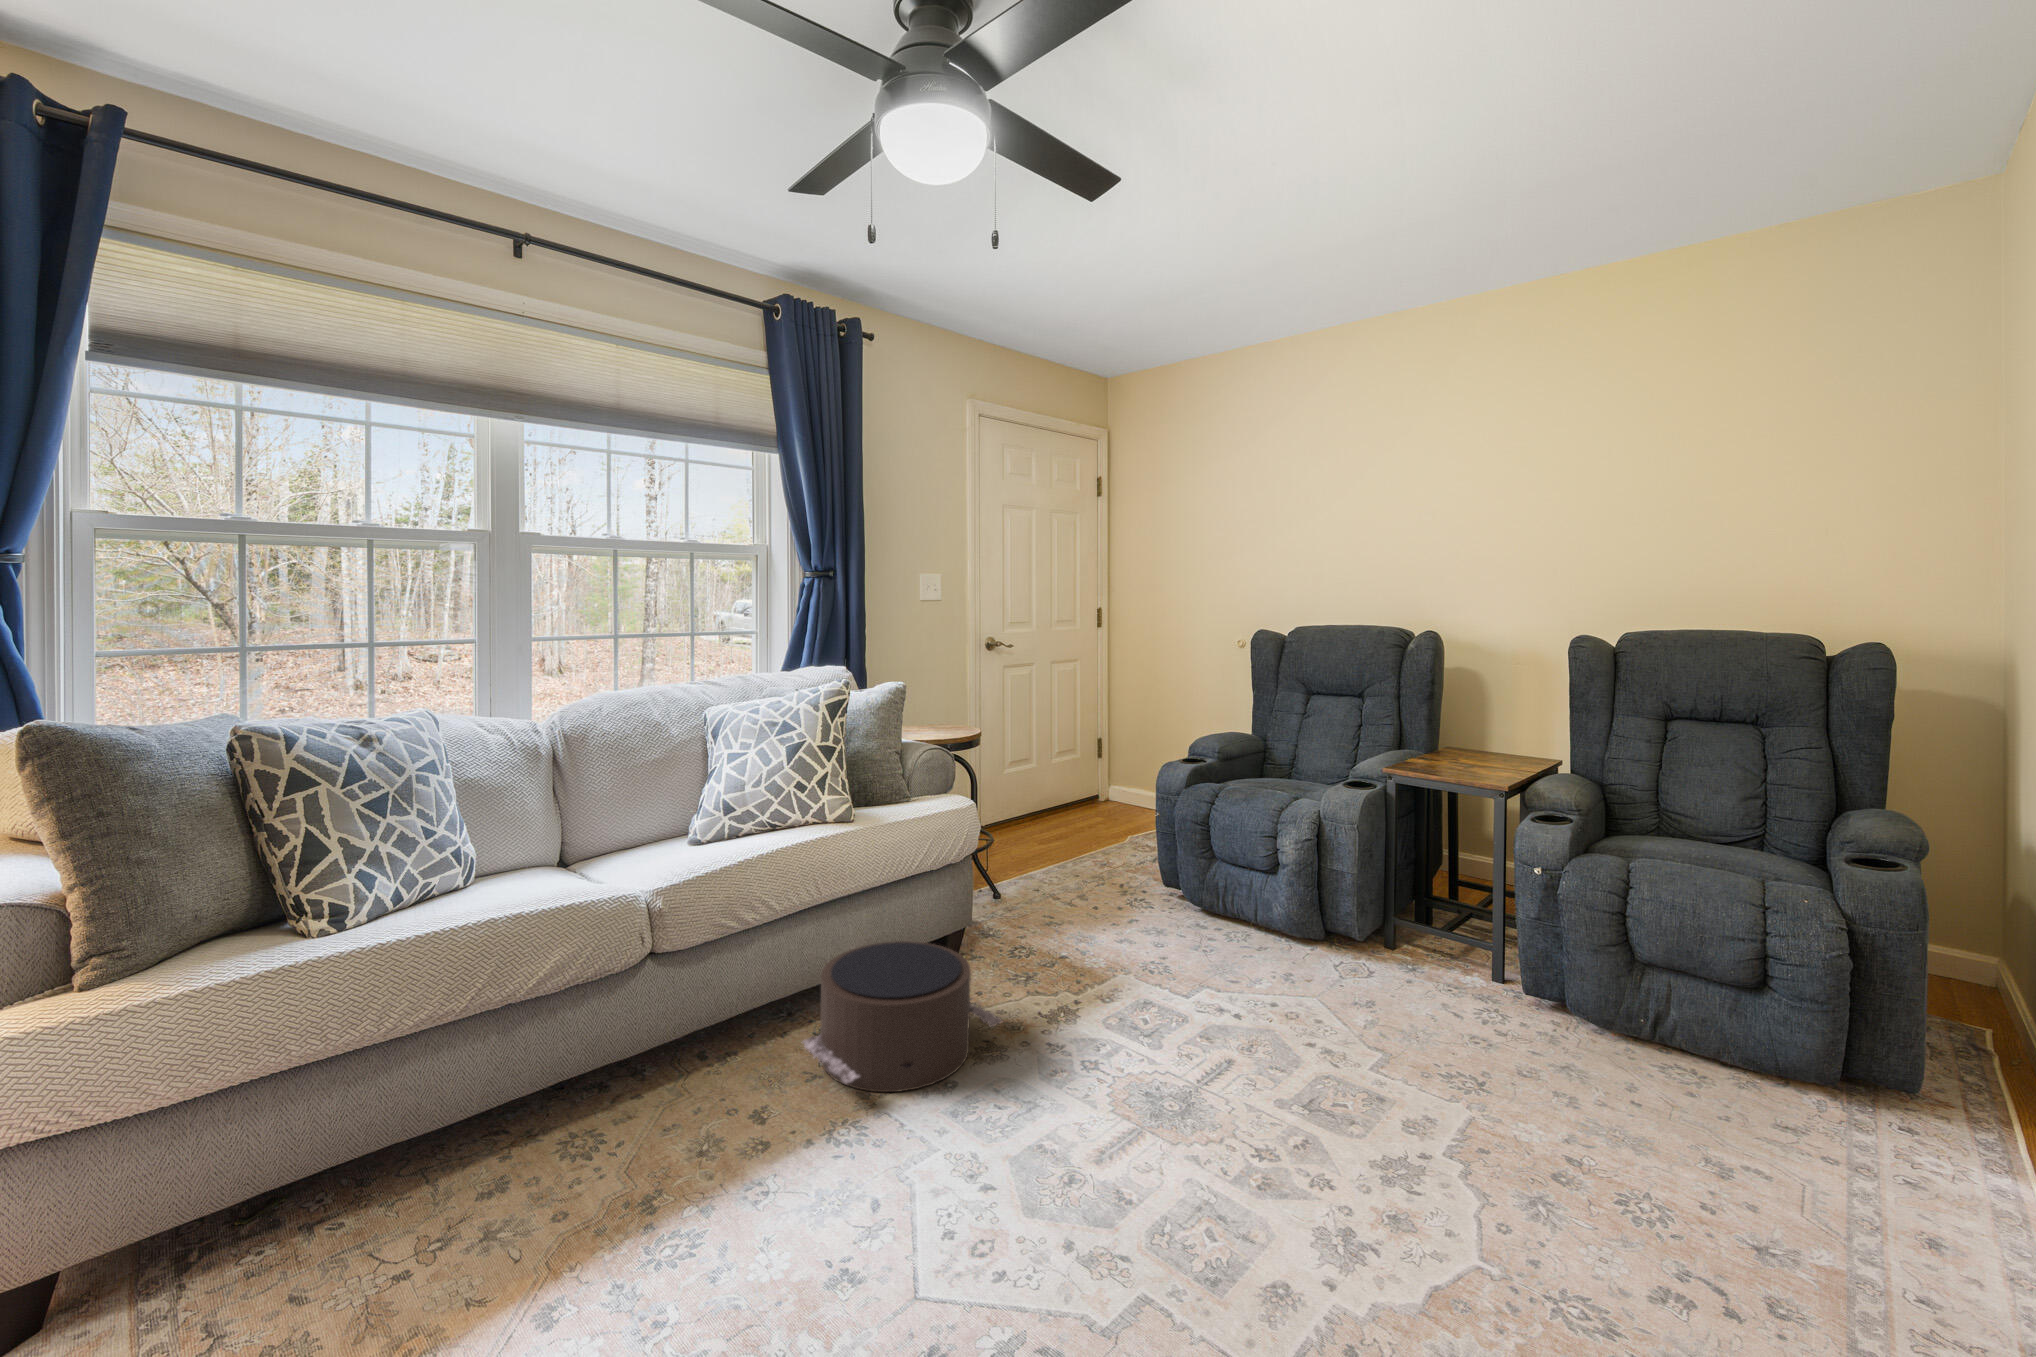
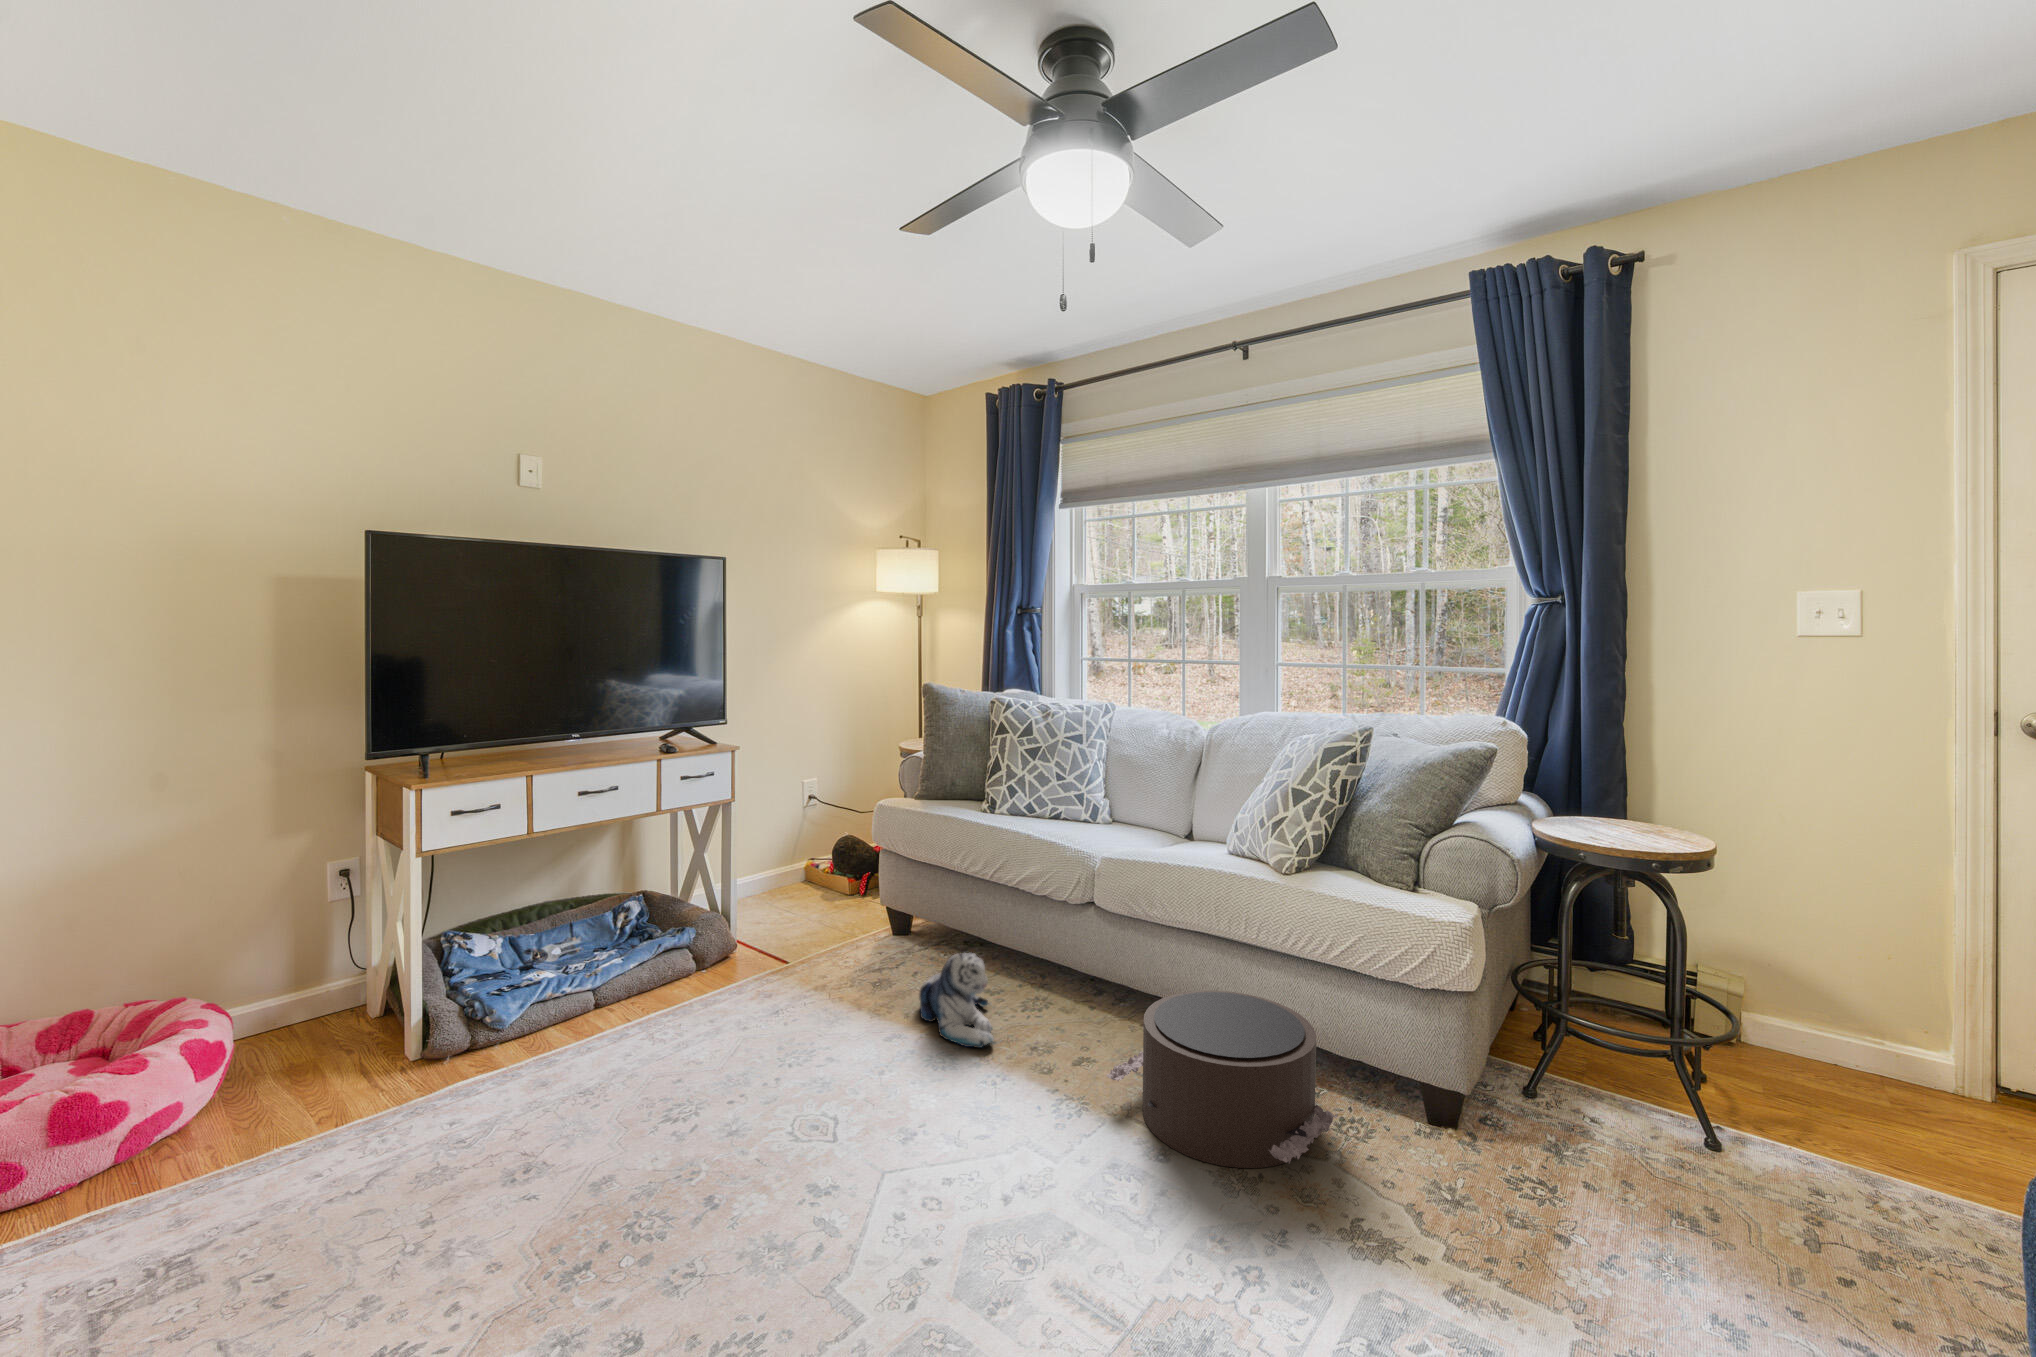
plush toy: none [434,1100,676,1267] -> present [919,952,994,1048]

